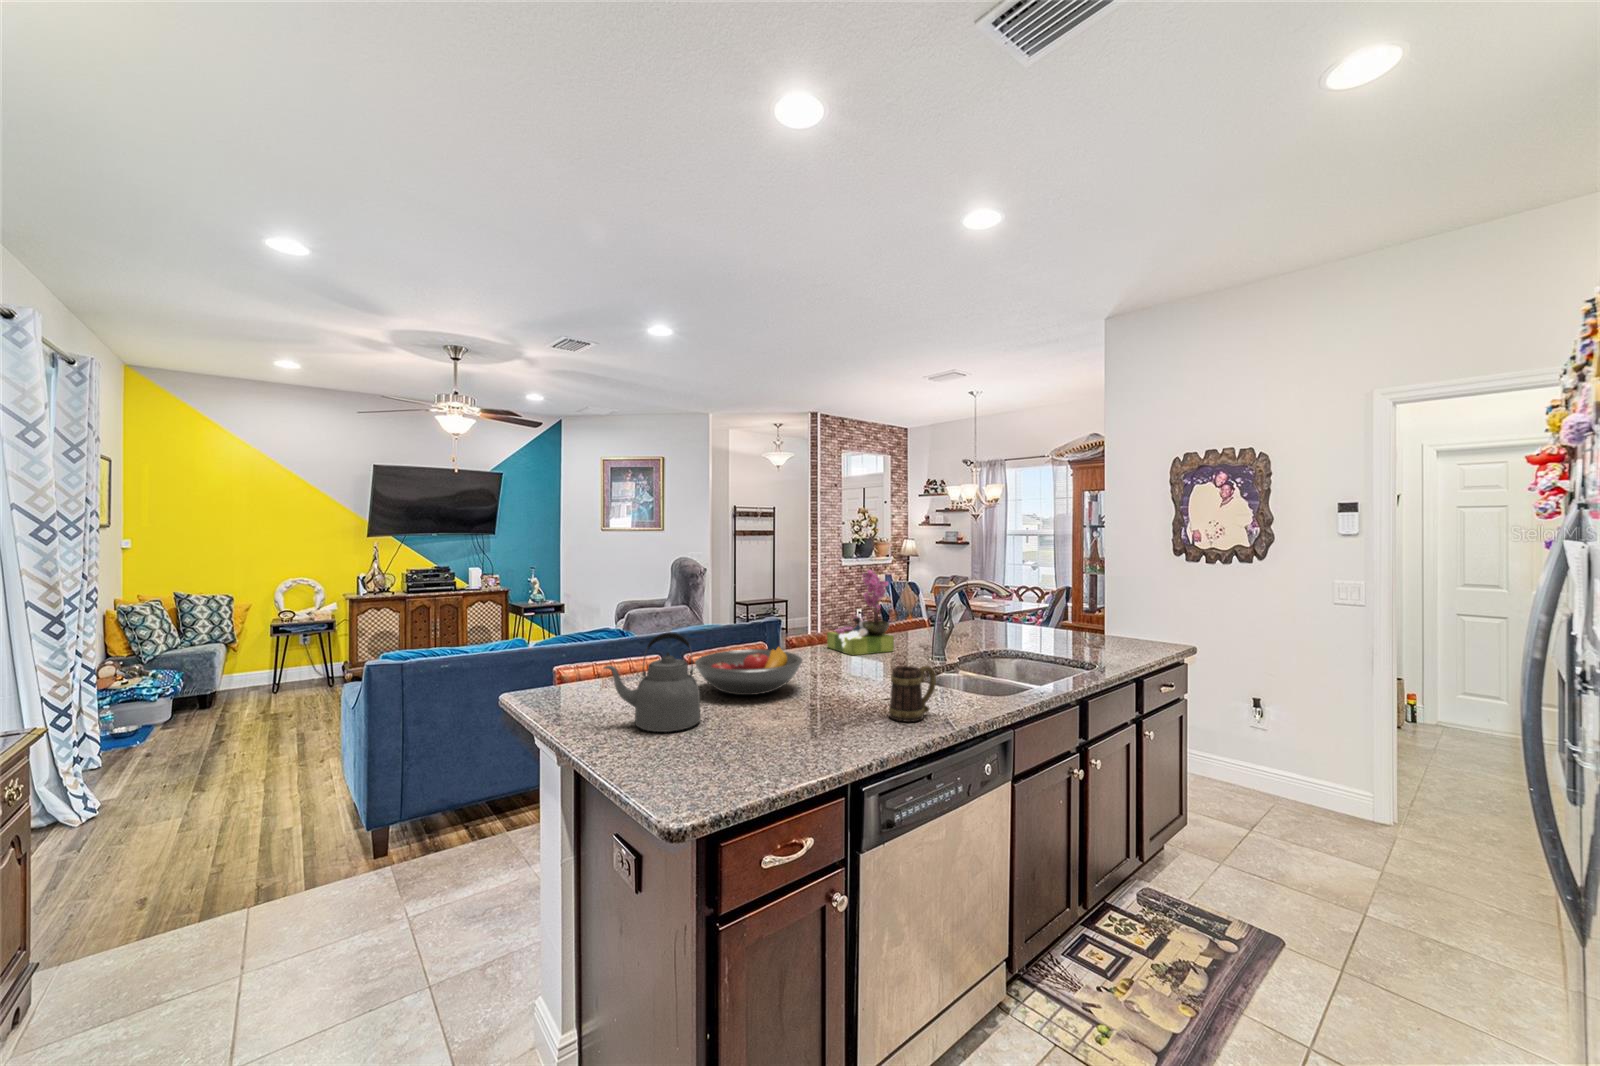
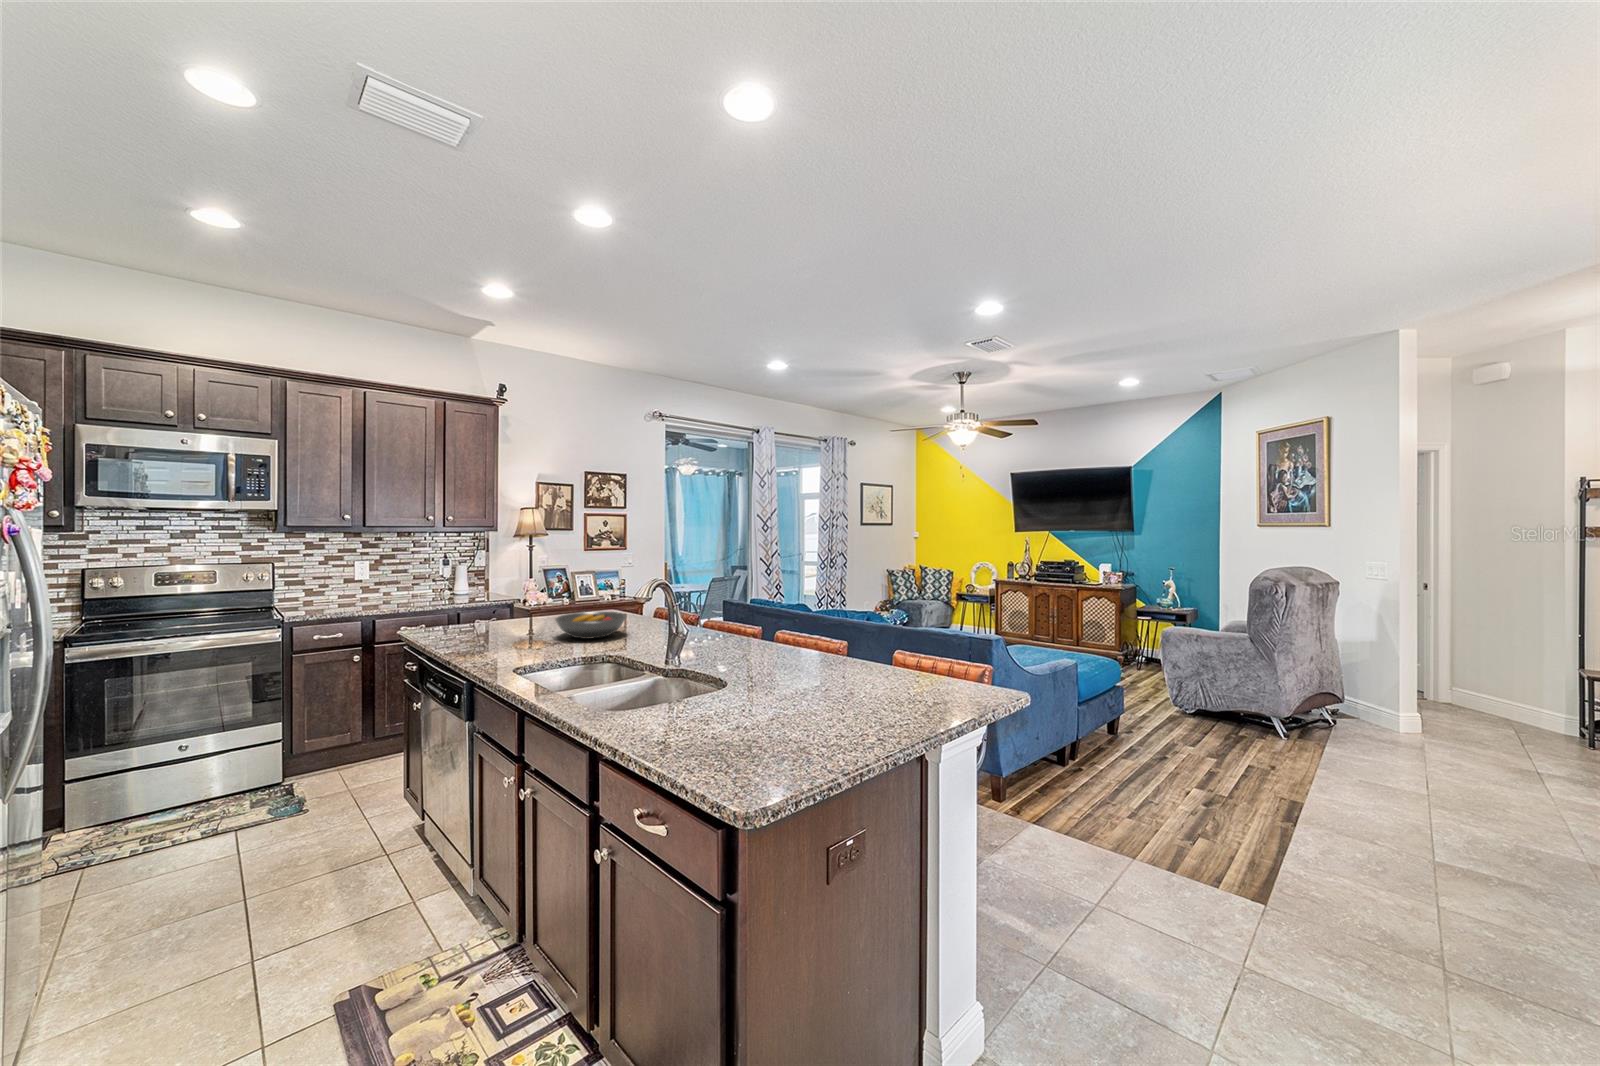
flower arrangement: present [827,570,894,655] -> none [705,575,771,662]
kettle: present [604,632,700,732] -> none [513,585,549,632]
mug: present [889,666,936,722] -> none [475,624,501,660]

